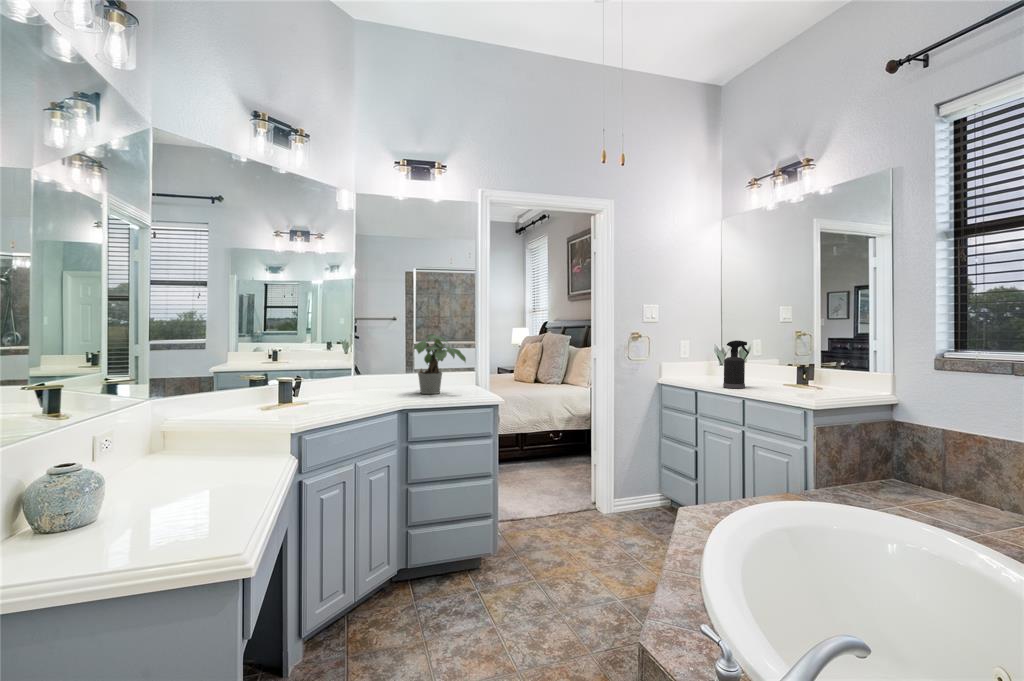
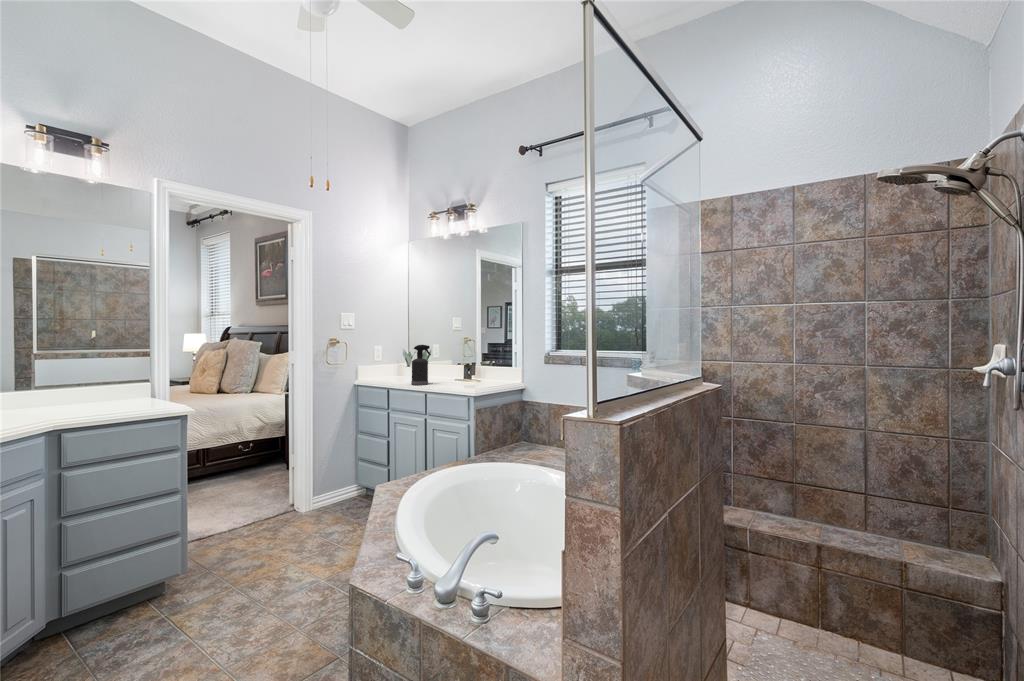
potted plant: present [414,334,466,394] -> none [64,340,143,411]

